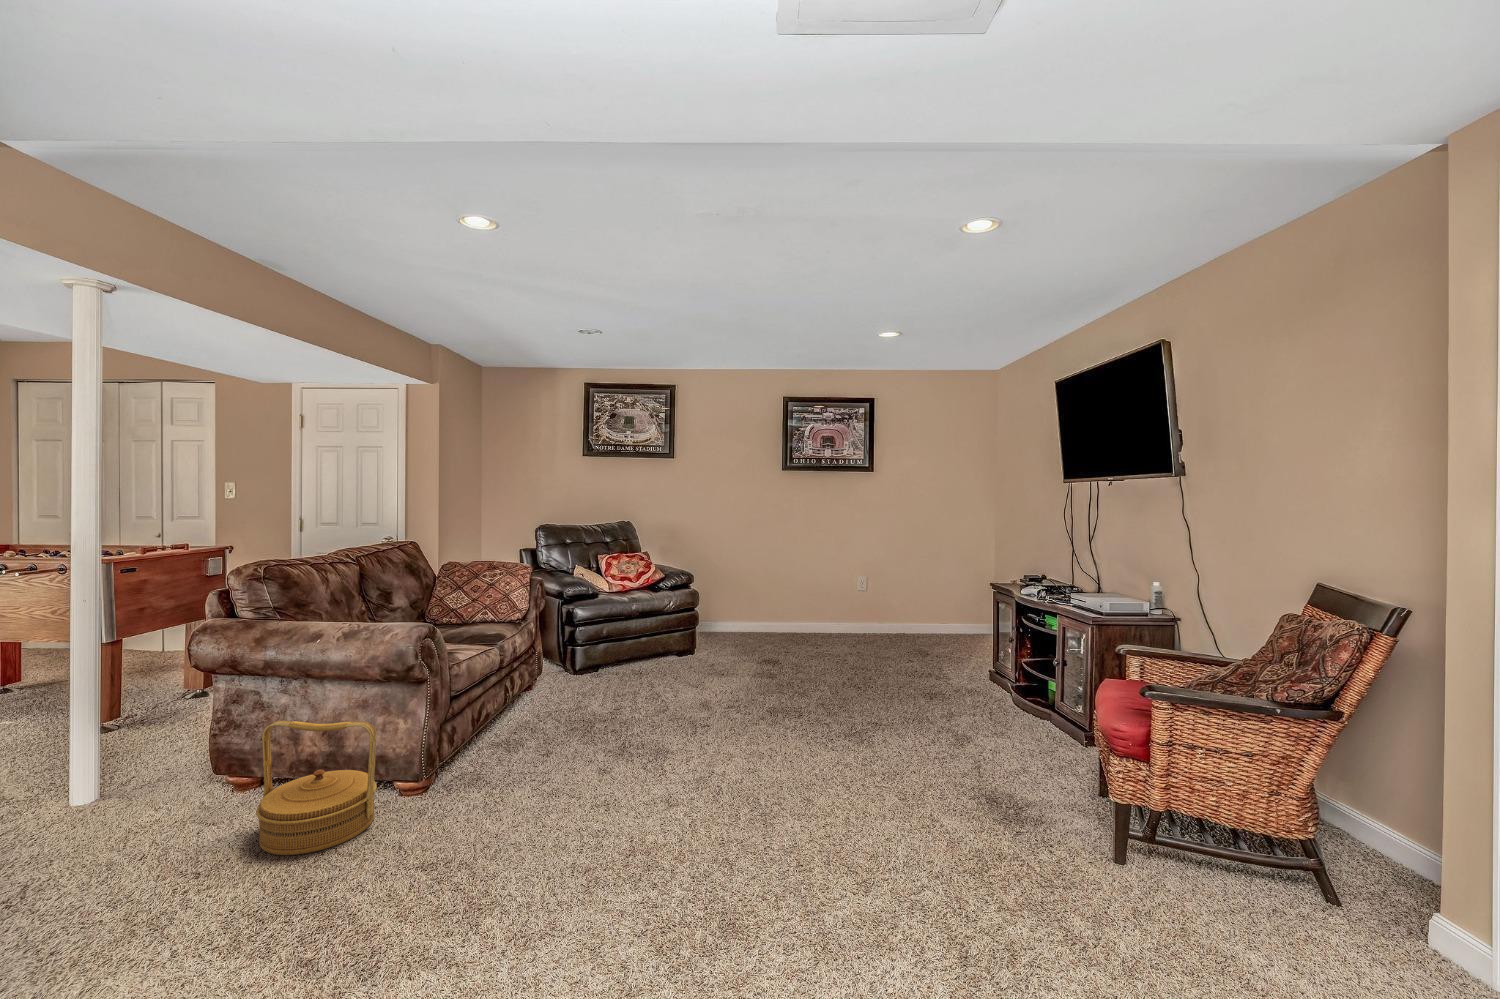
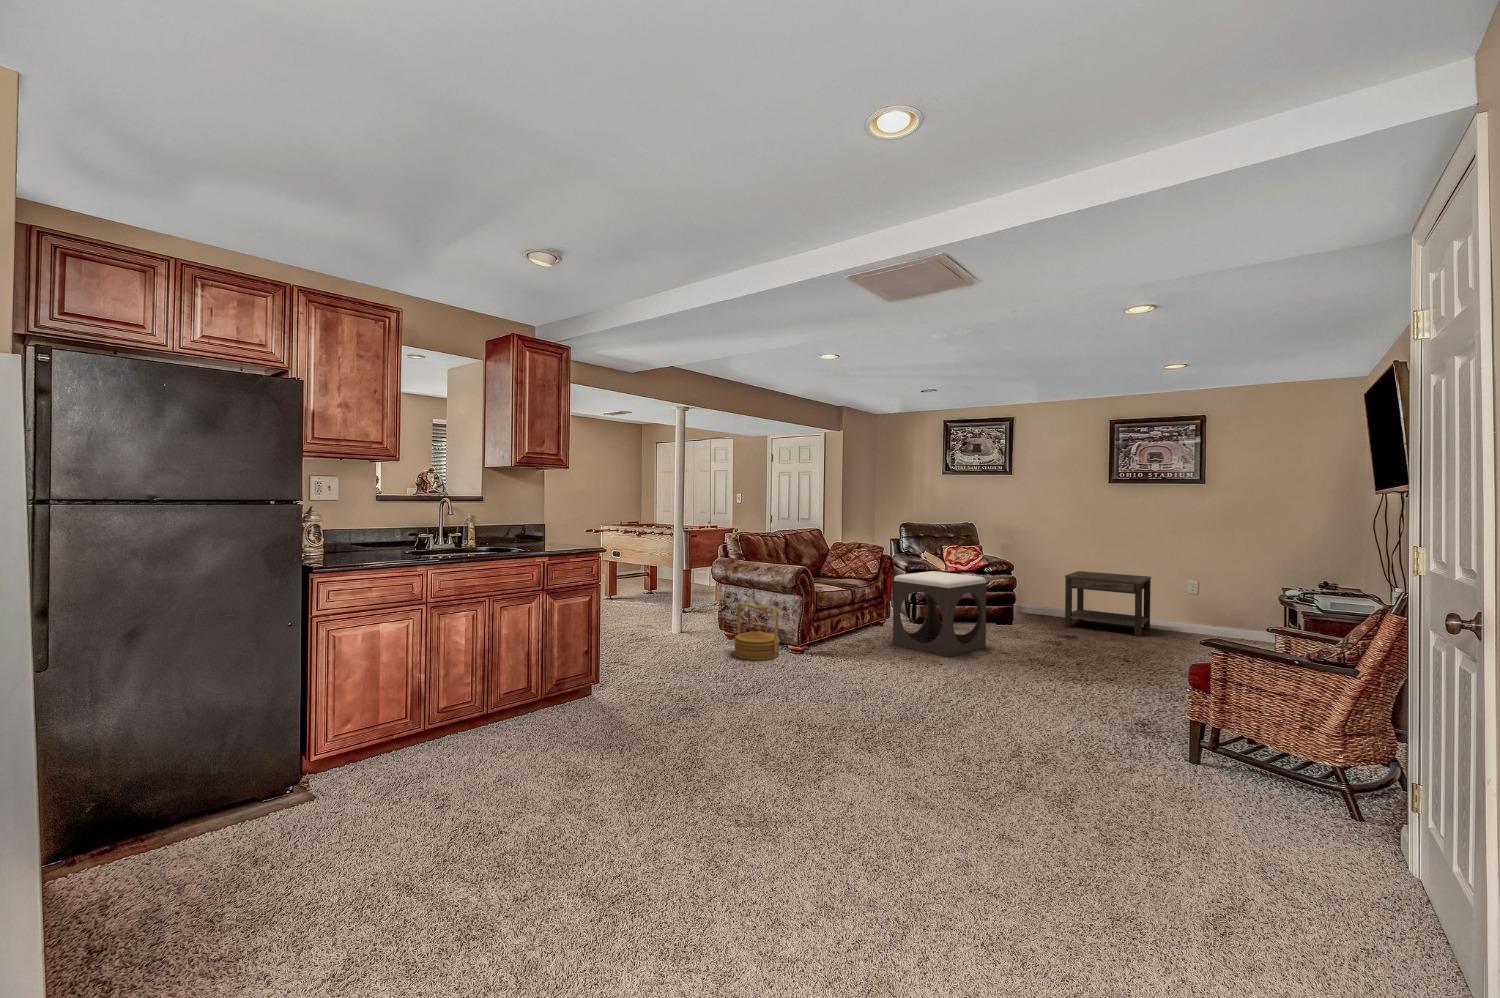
side table: none [749,573,829,644] -> present [1065,571,1151,637]
footstool: none [574,598,701,733] -> present [893,571,986,657]

